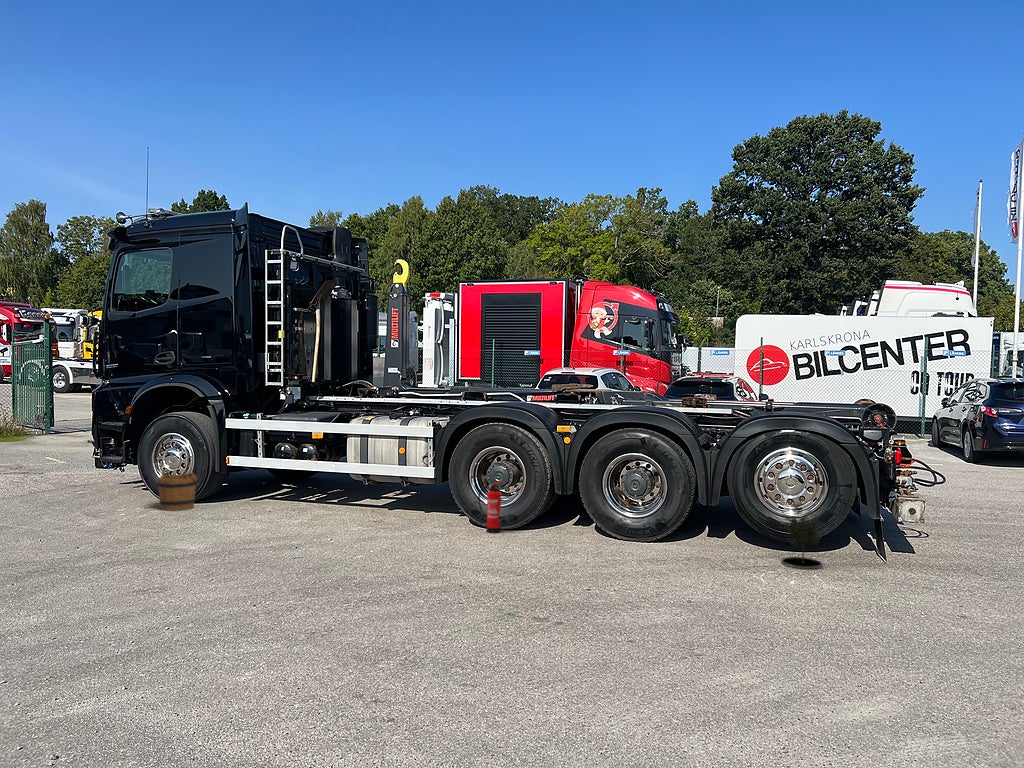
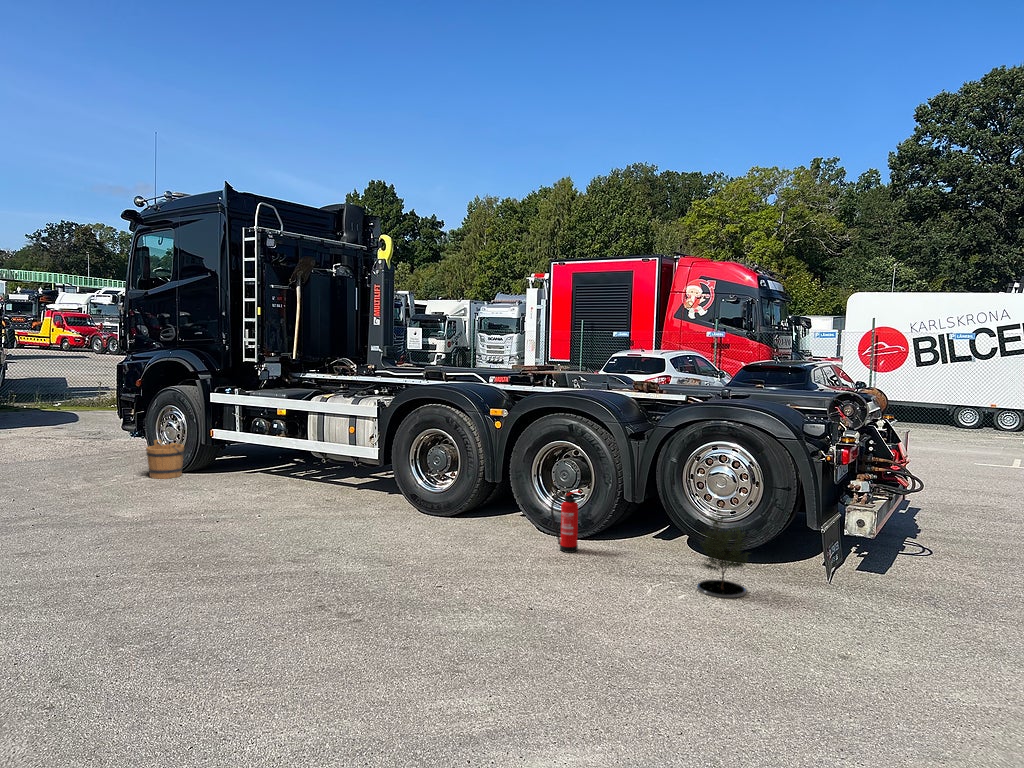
fire extinguisher: present [478,481,503,533] -> present [551,491,581,553]

